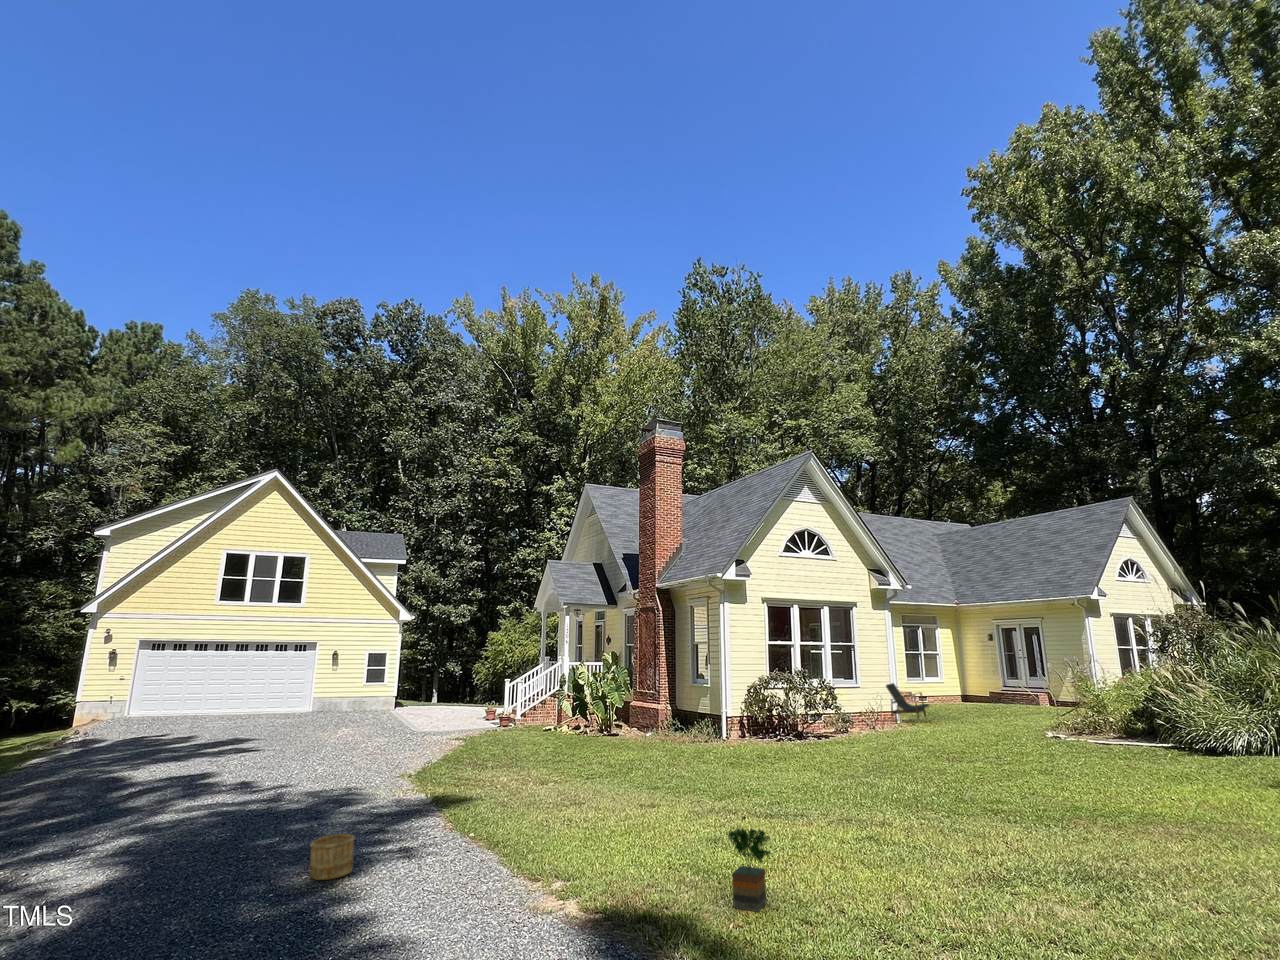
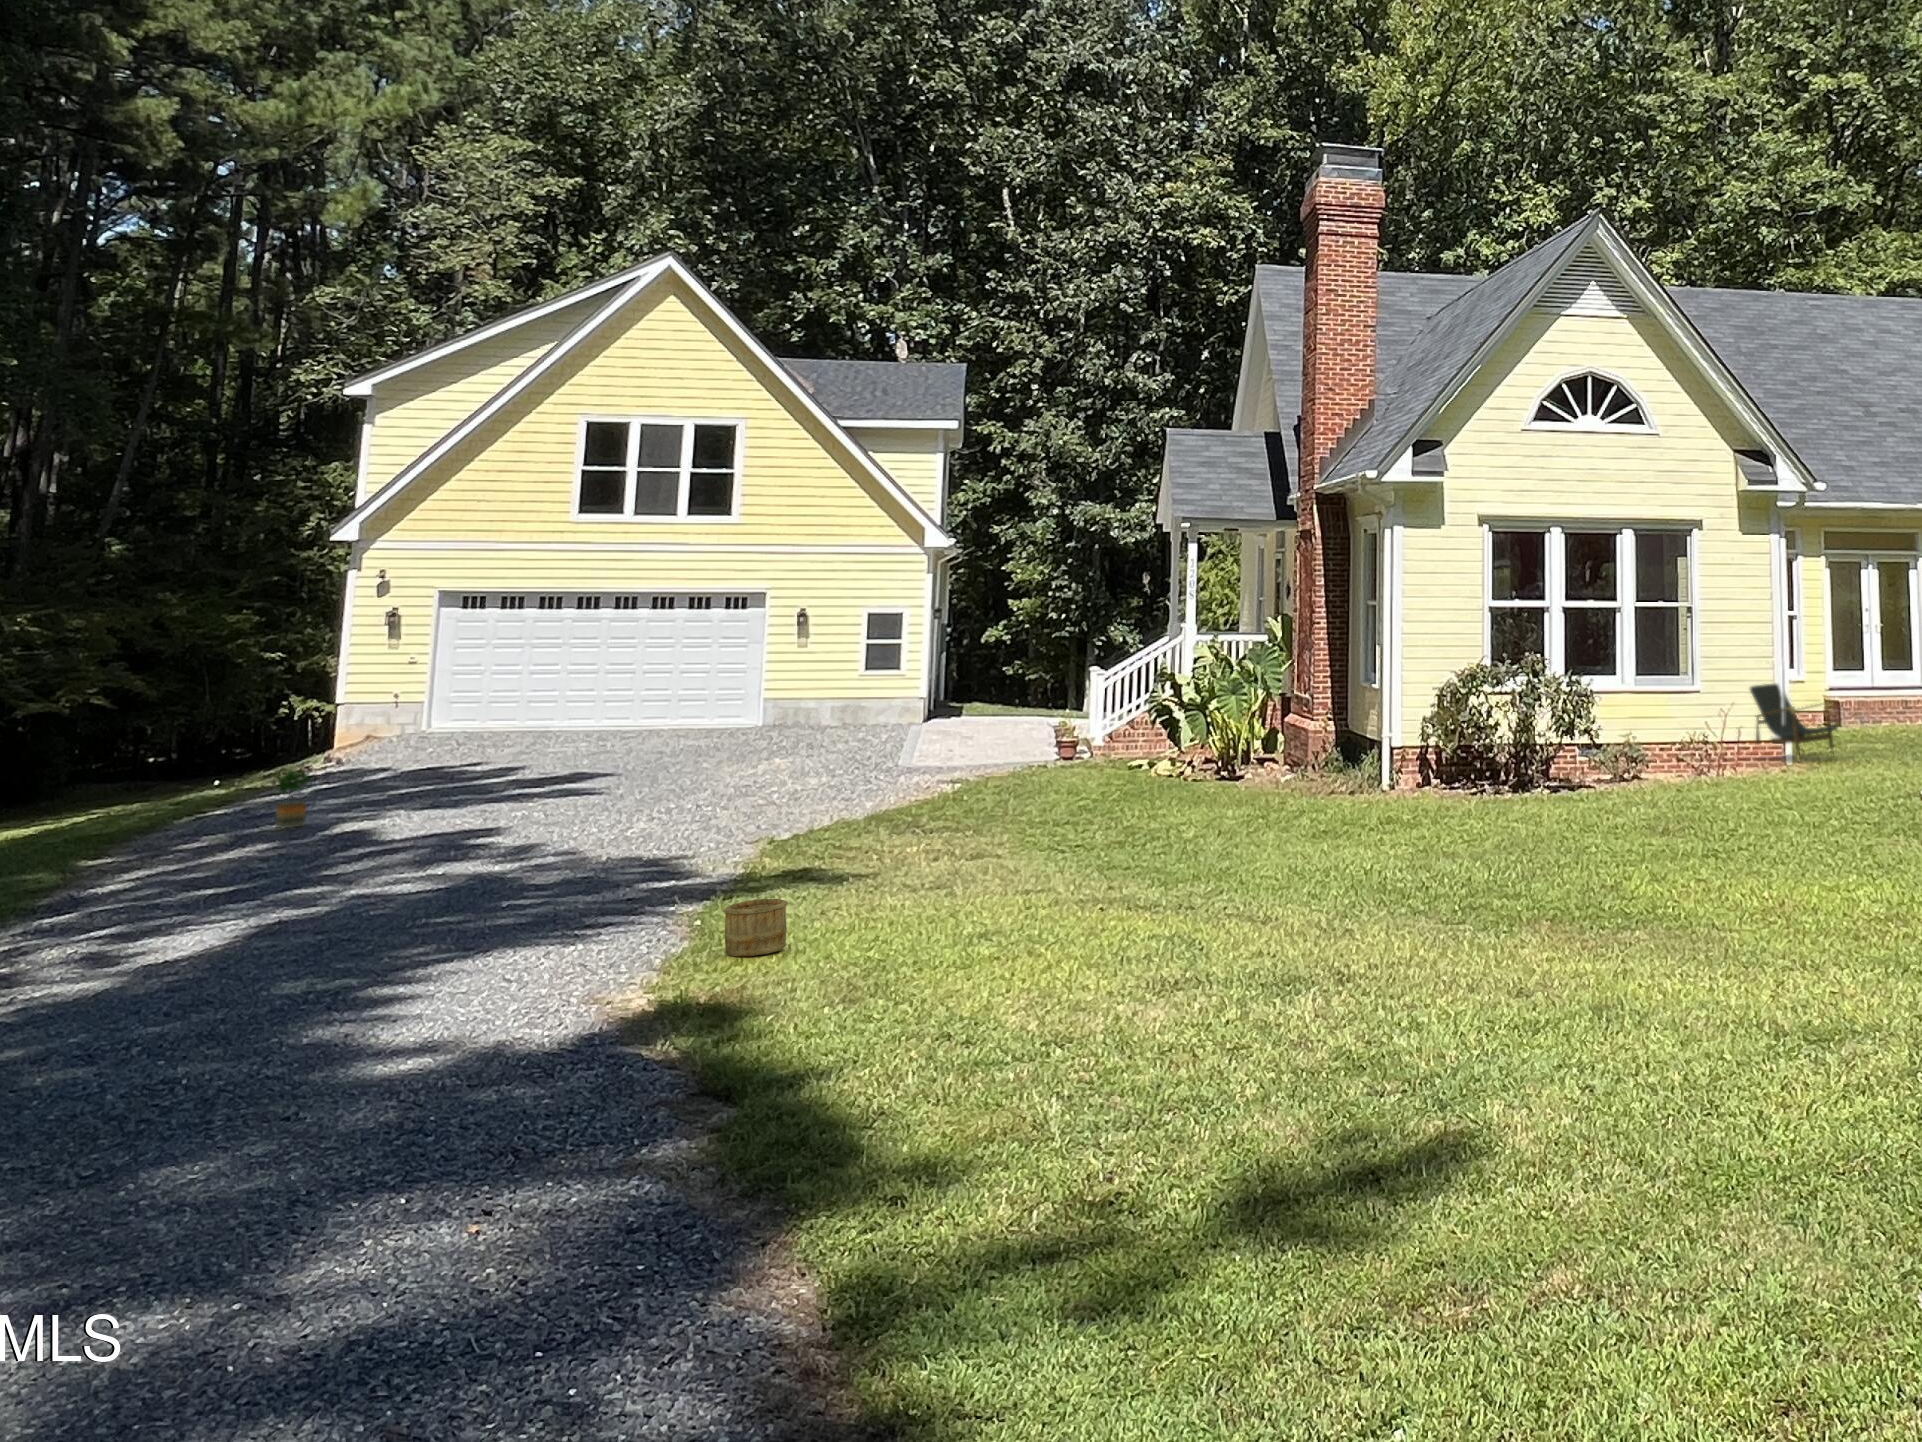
potted tree: present [728,828,771,912] -> present [272,772,315,828]
wooden bucket: present [310,834,355,880] -> present [723,899,788,956]

